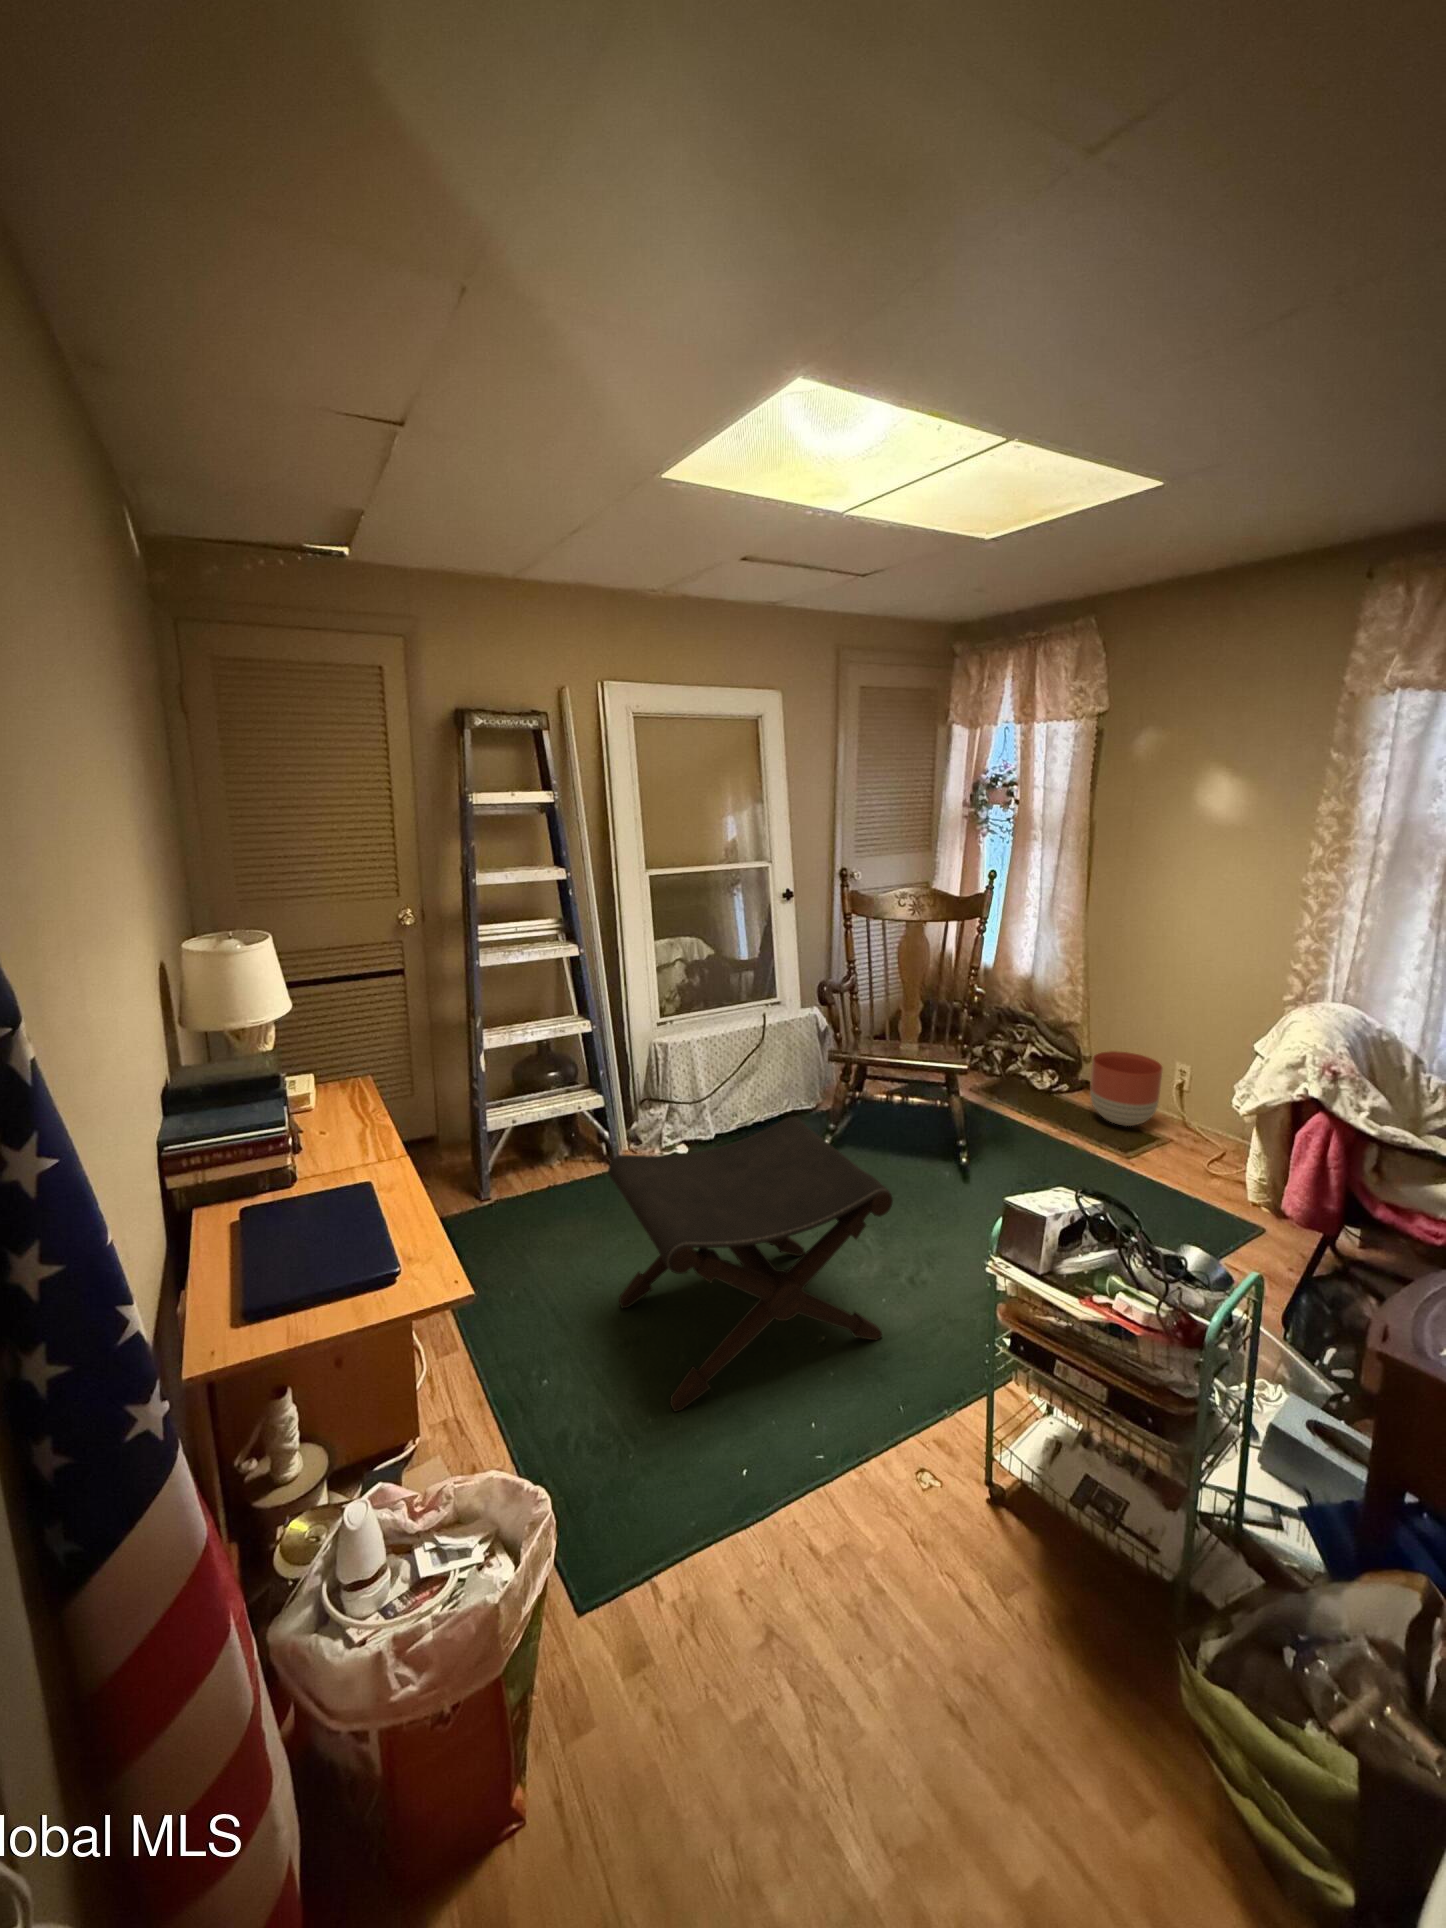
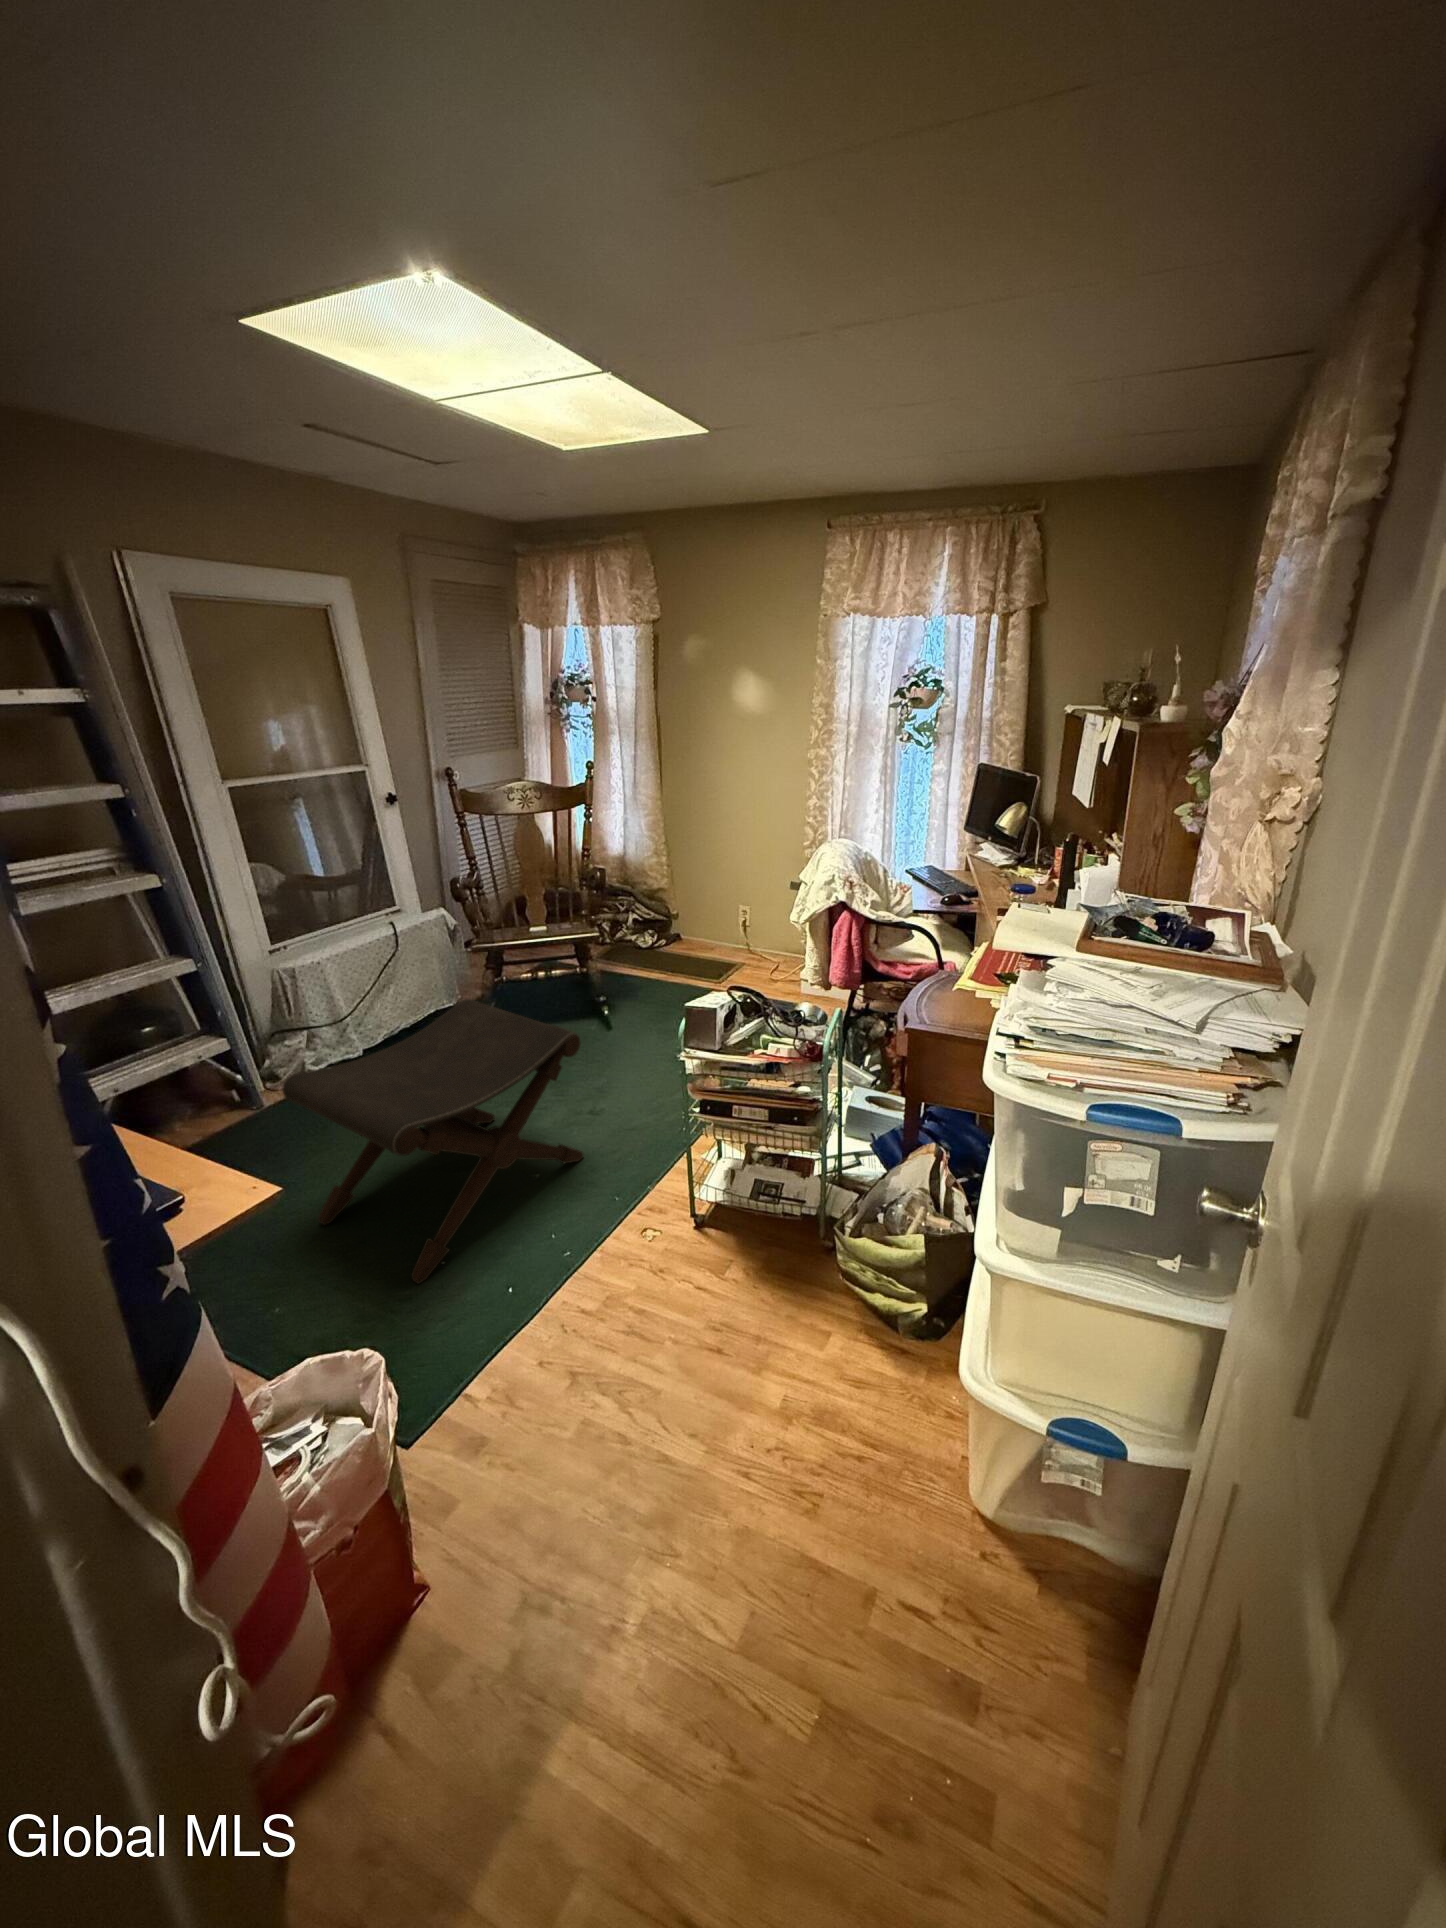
planter: present [1090,1051,1163,1126] -> none [684,903,732,958]

